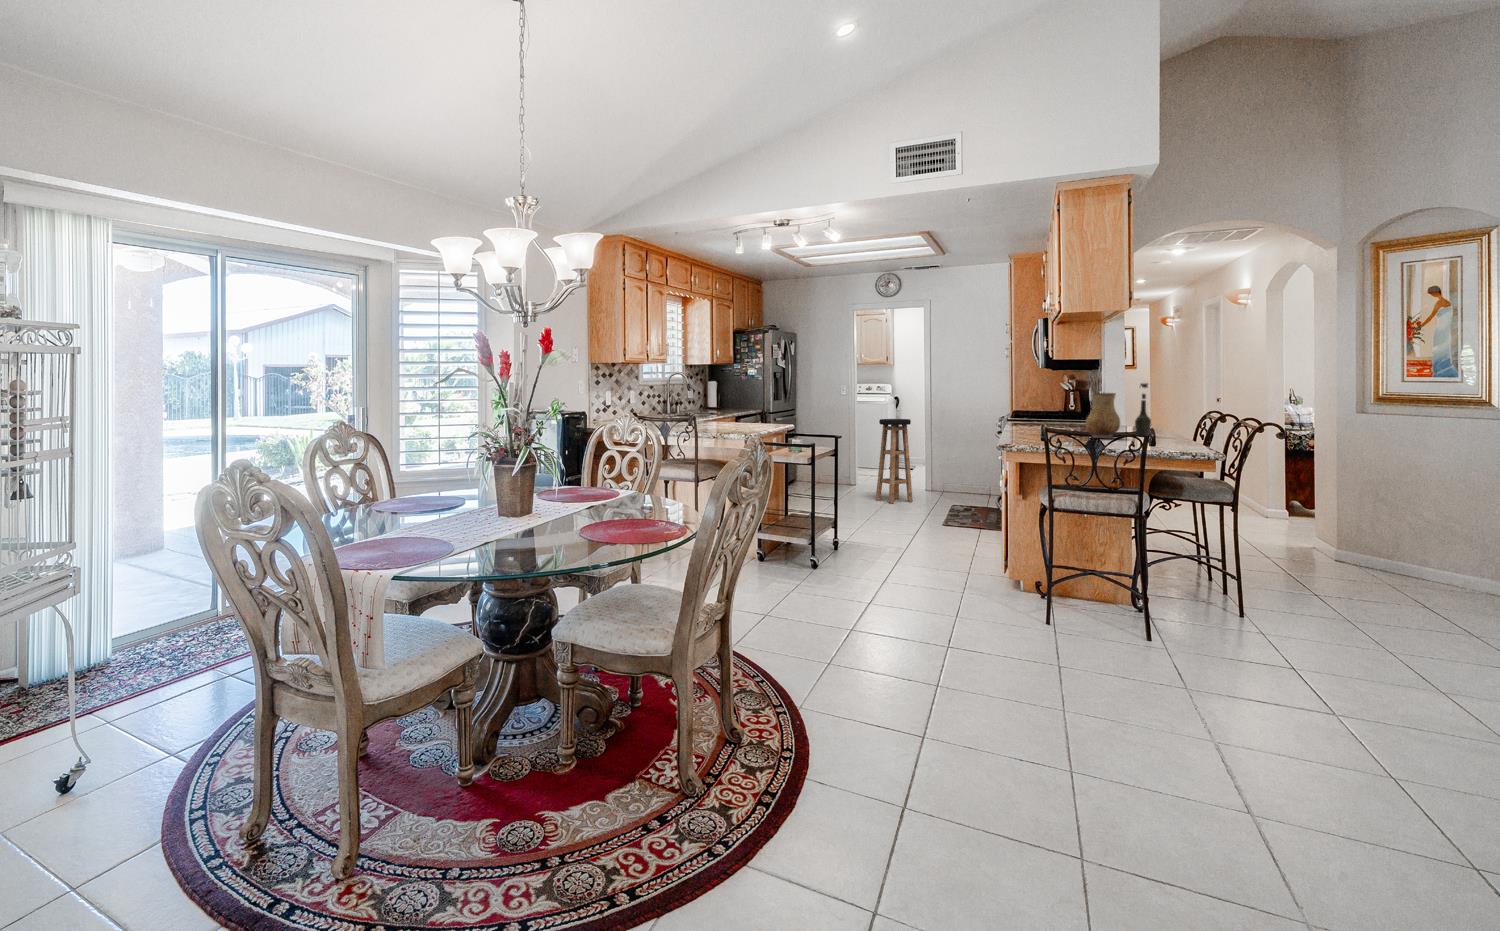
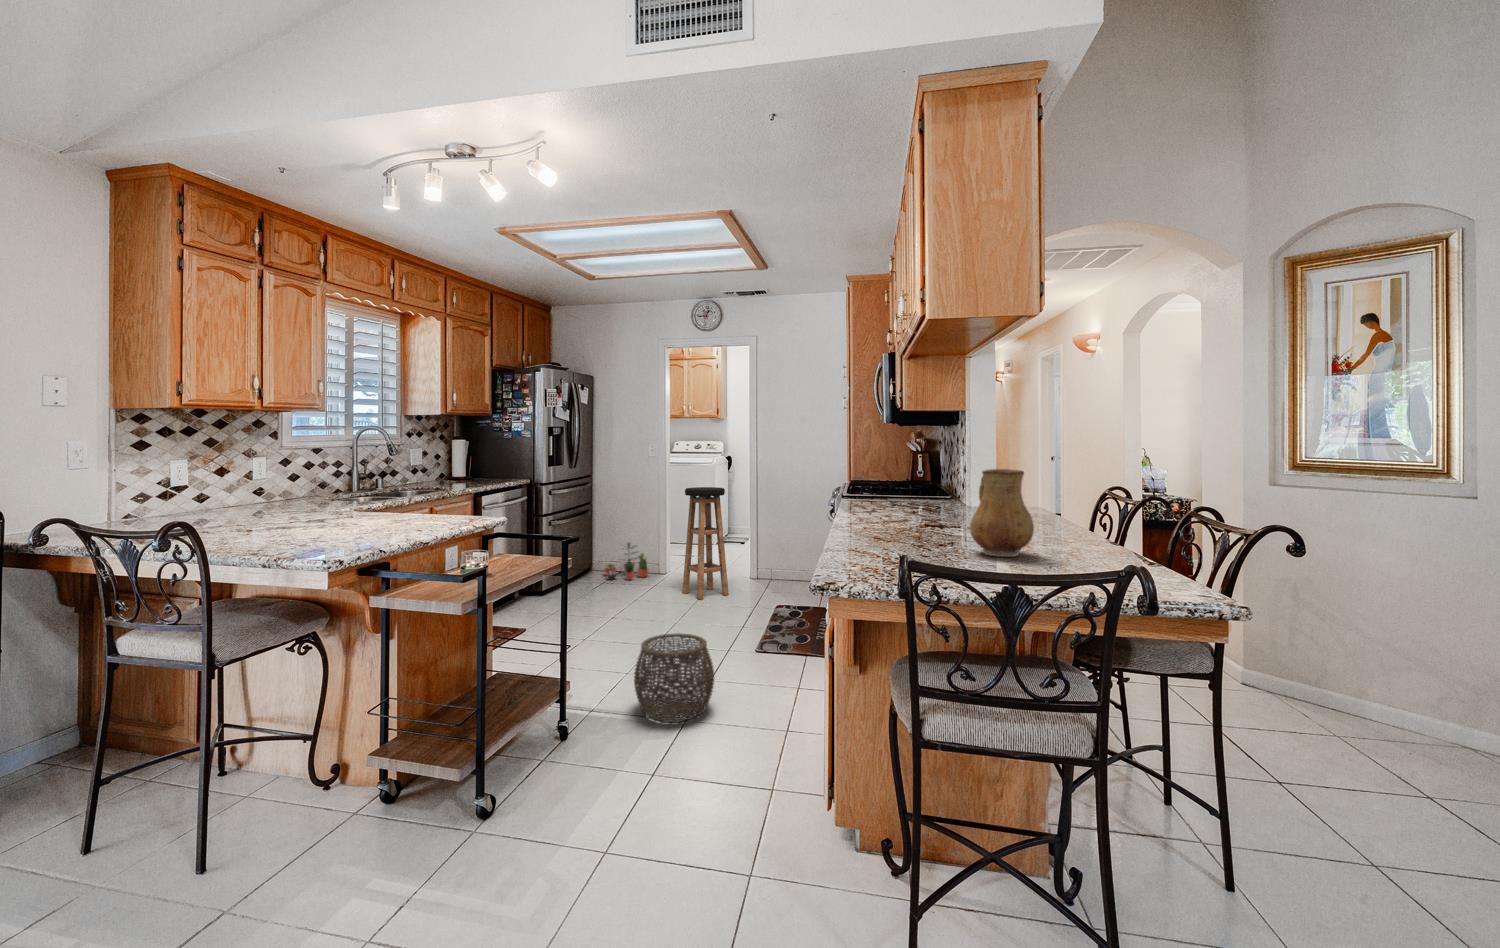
bottle: present [1135,383,1151,436] -> none [1050,452,1080,548]
potted plant: none [807,463,844,493] -> present [604,542,649,580]
woven basket: none [876,502,927,551] -> present [634,633,714,722]

